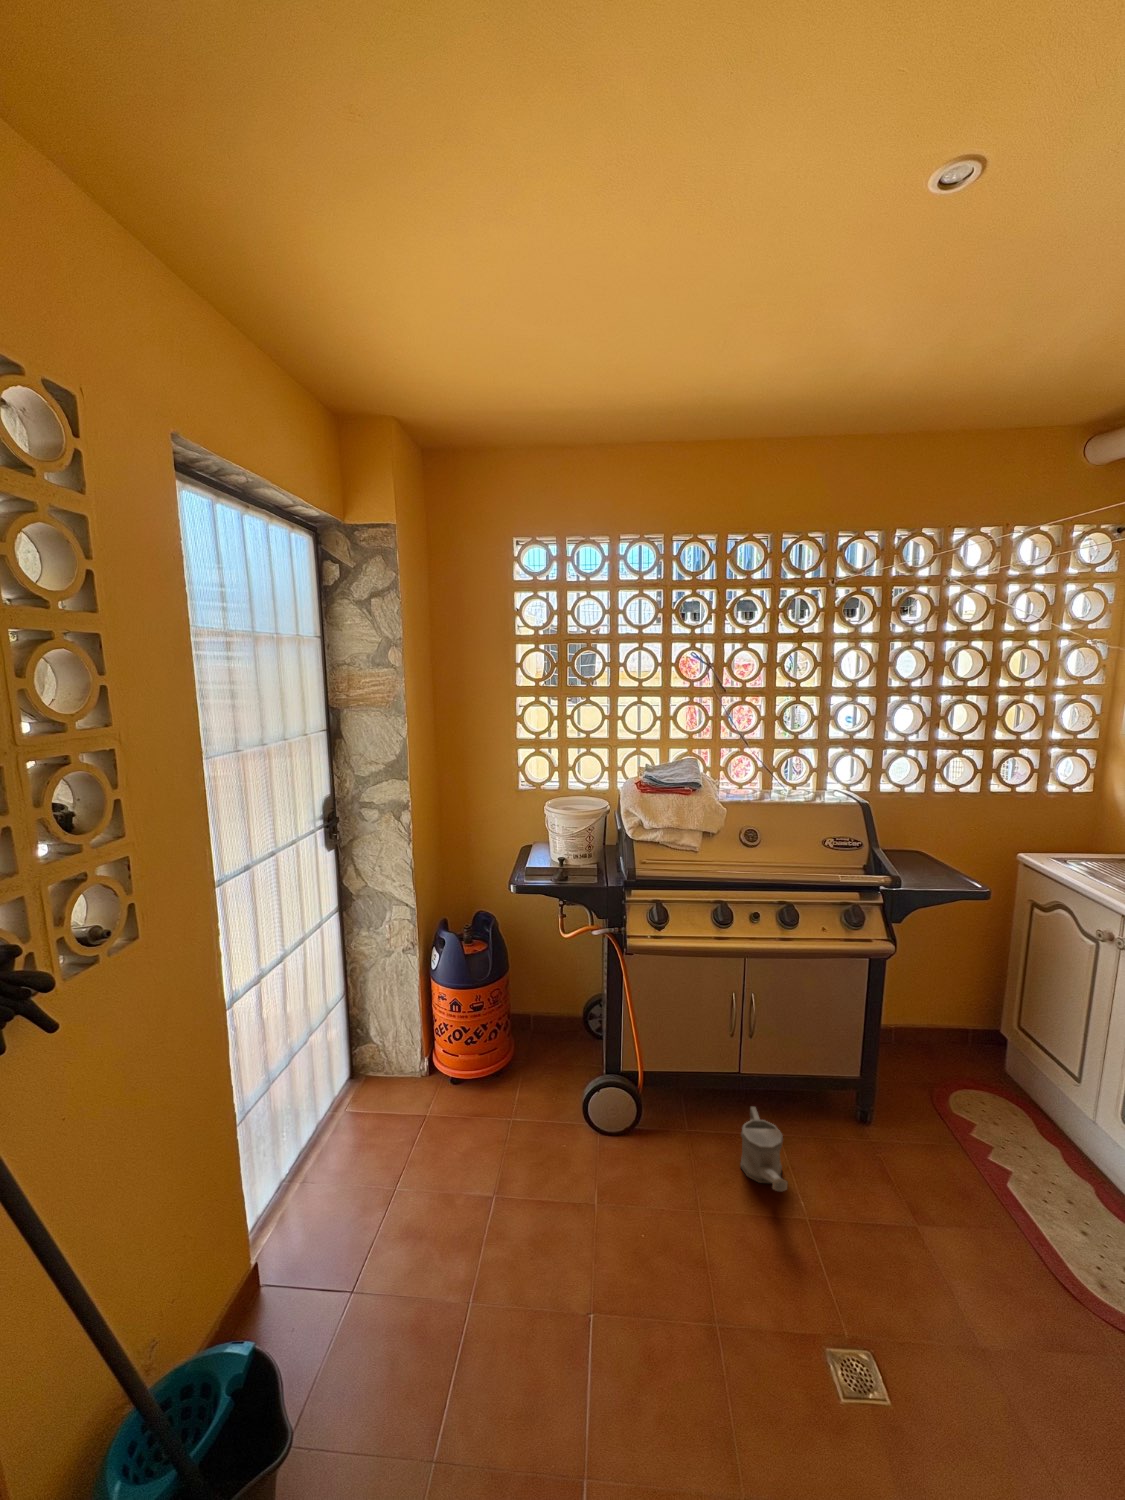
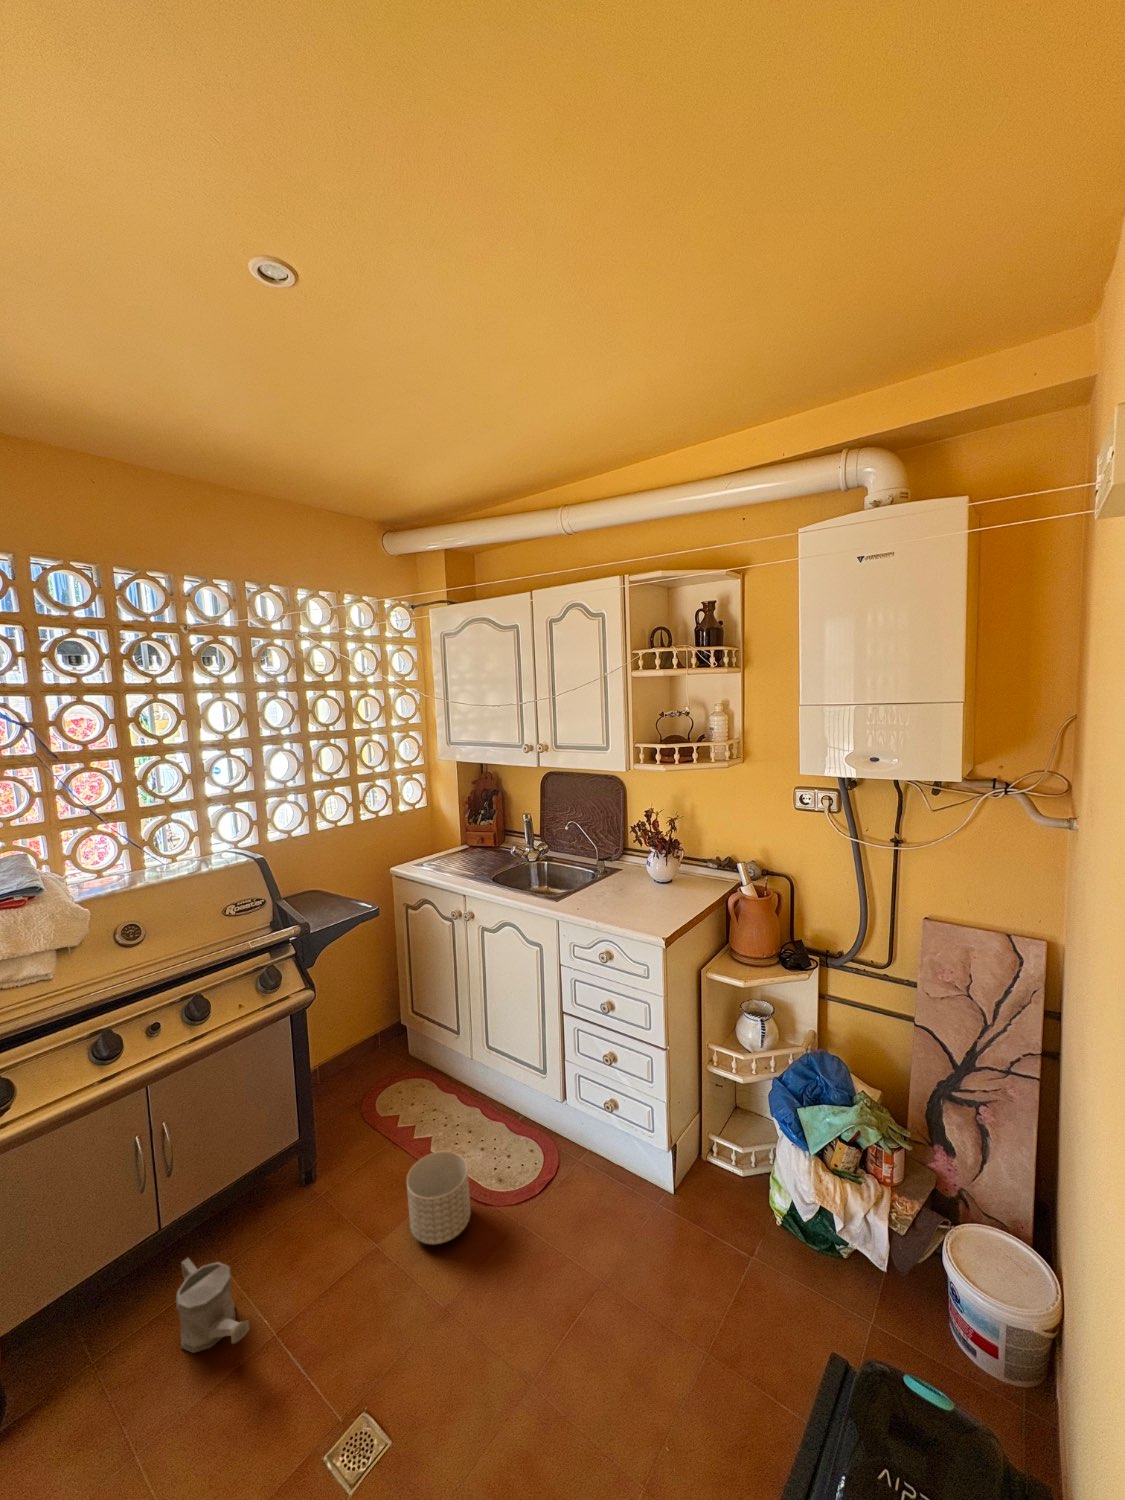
planter: none [957,1172,1043,1280] -> present [407,1151,471,1245]

